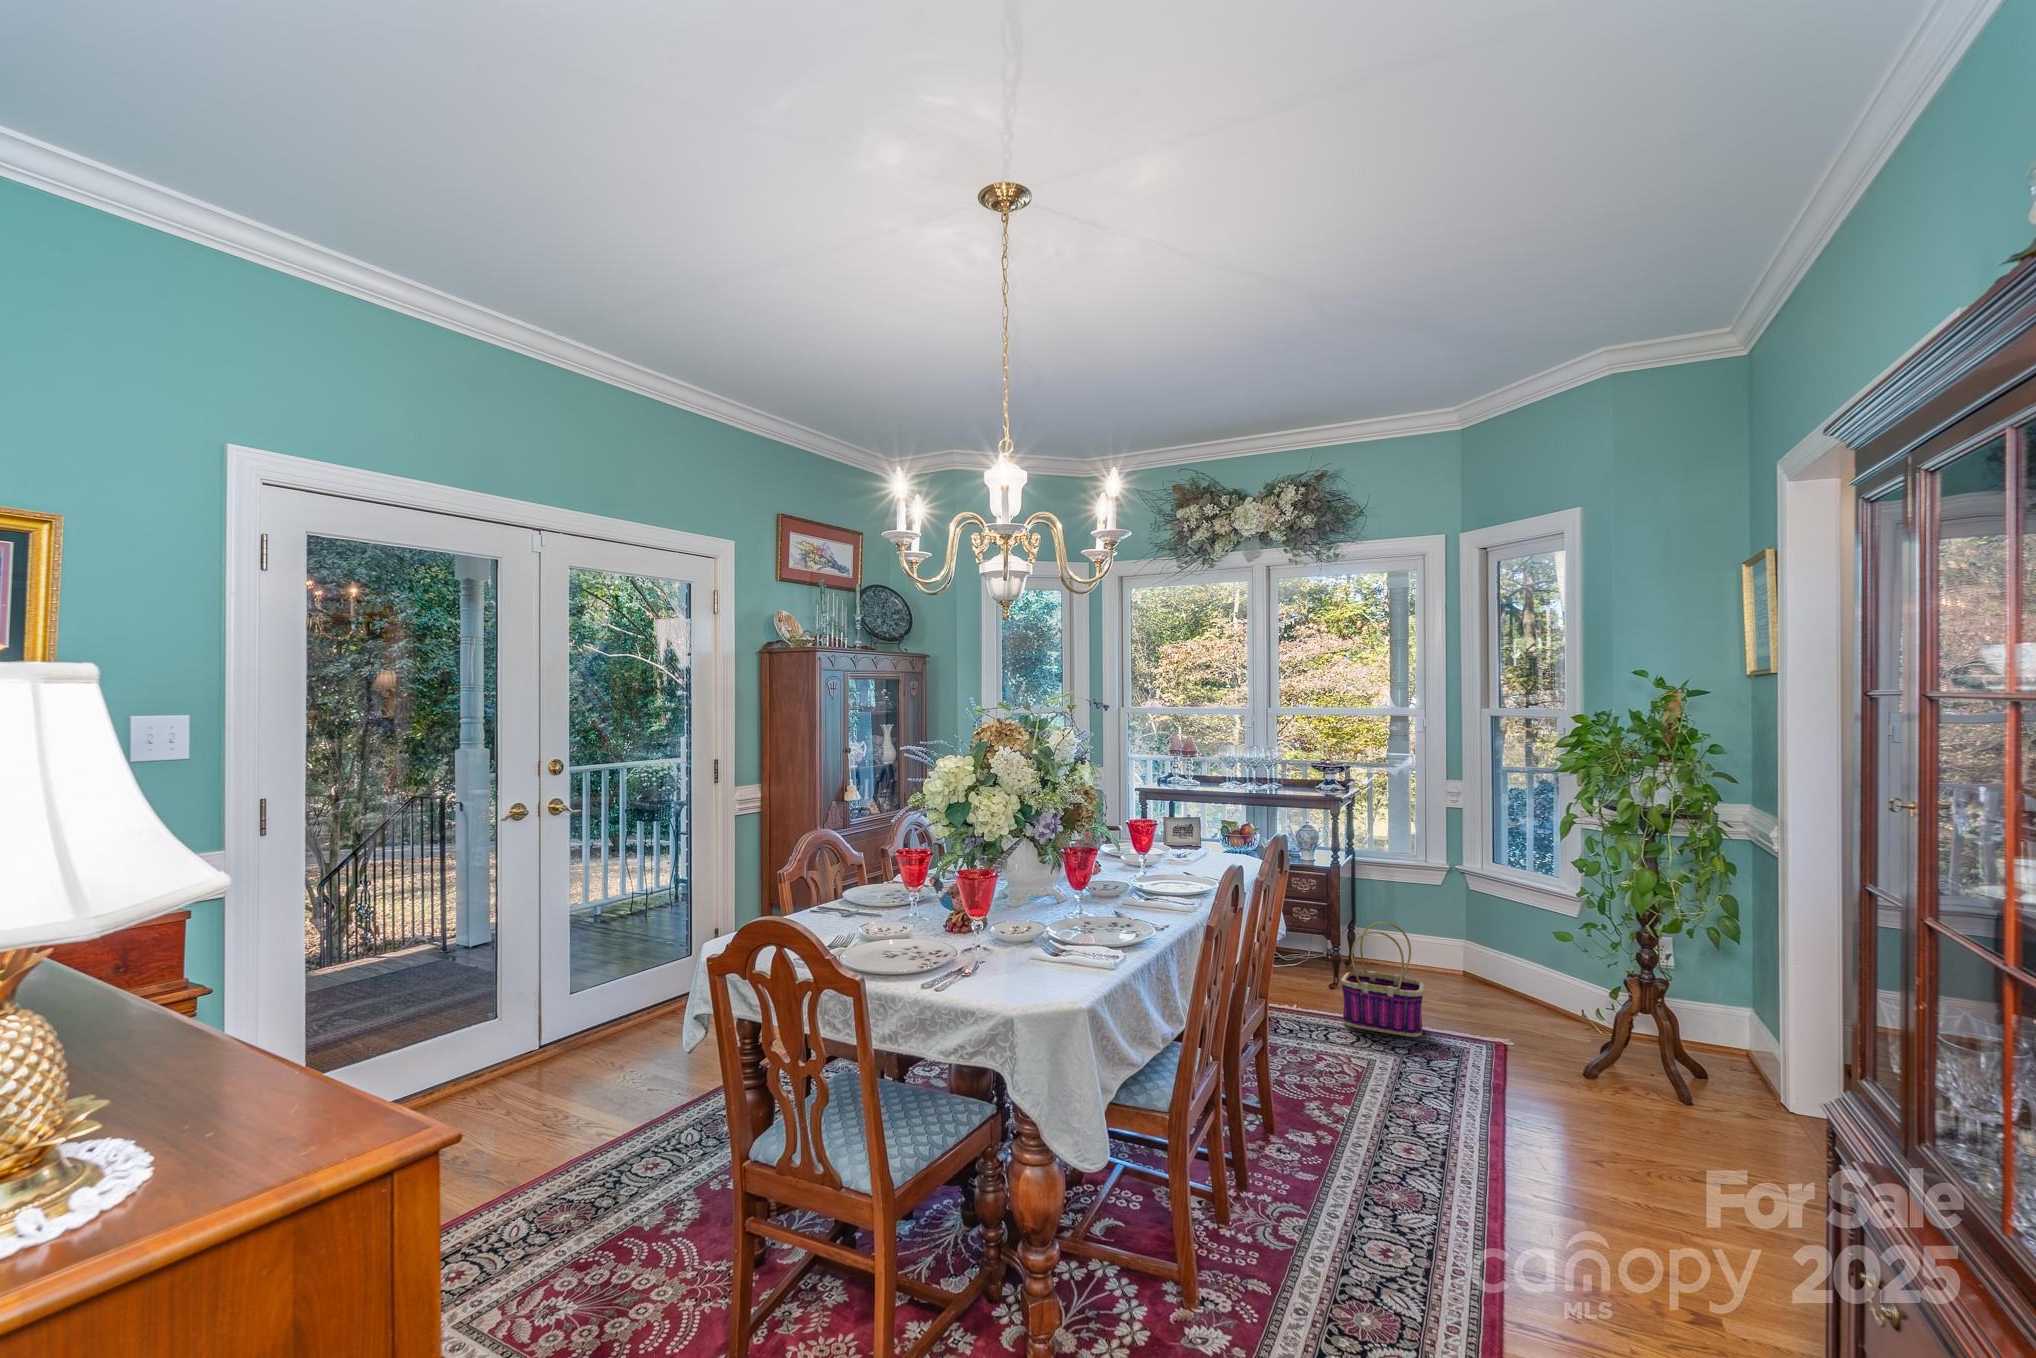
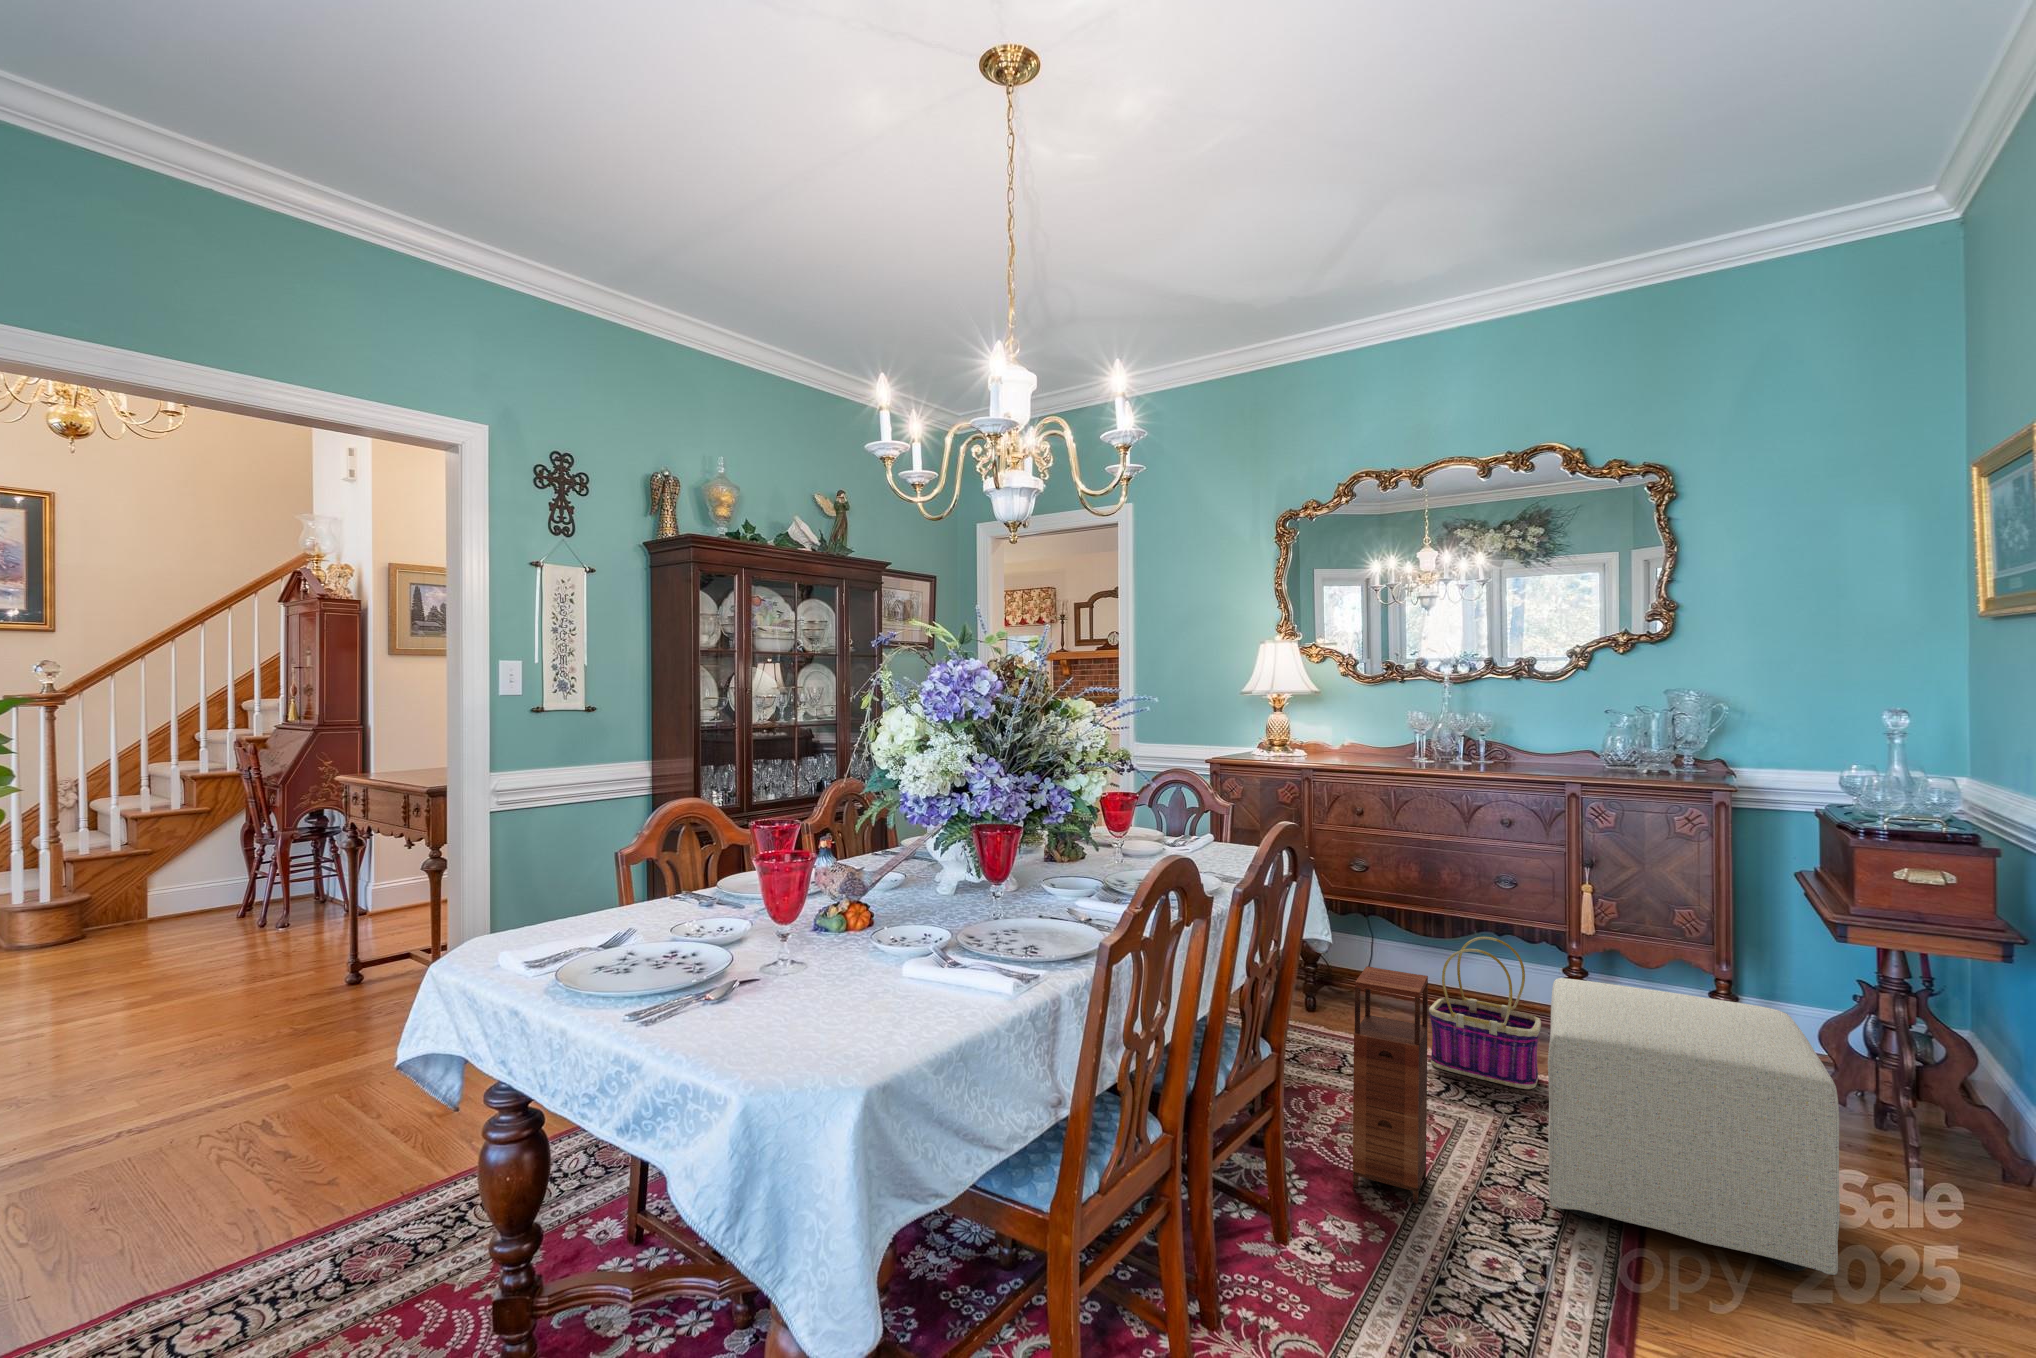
storage cabinet: none [1303,945,1354,1118] -> present [1353,966,1428,1204]
ottoman: none [1435,949,1630,1140] -> present [1548,978,1840,1275]

